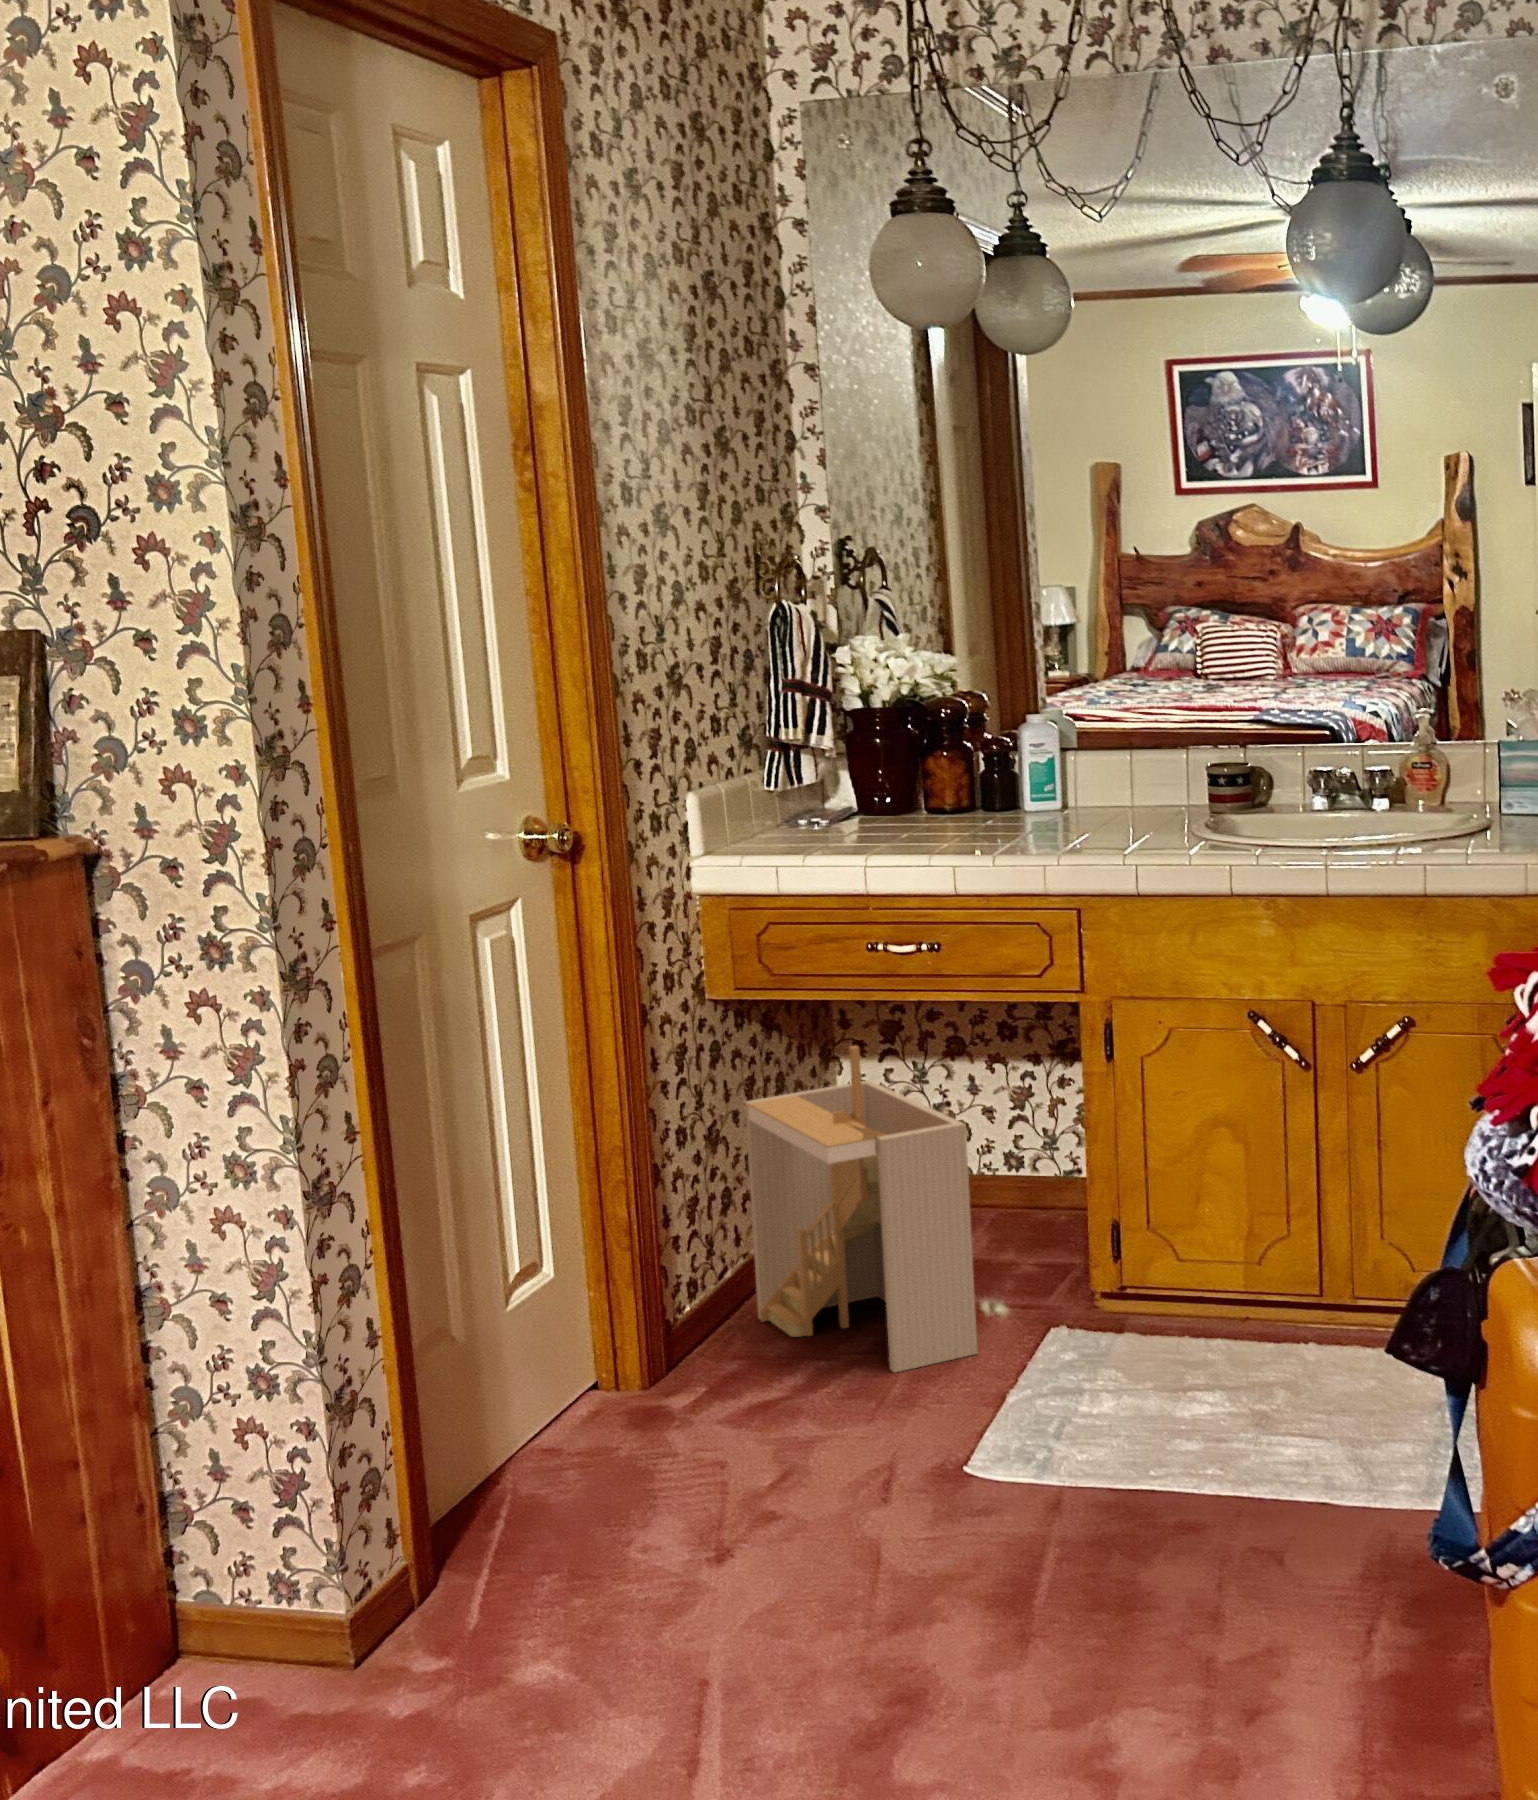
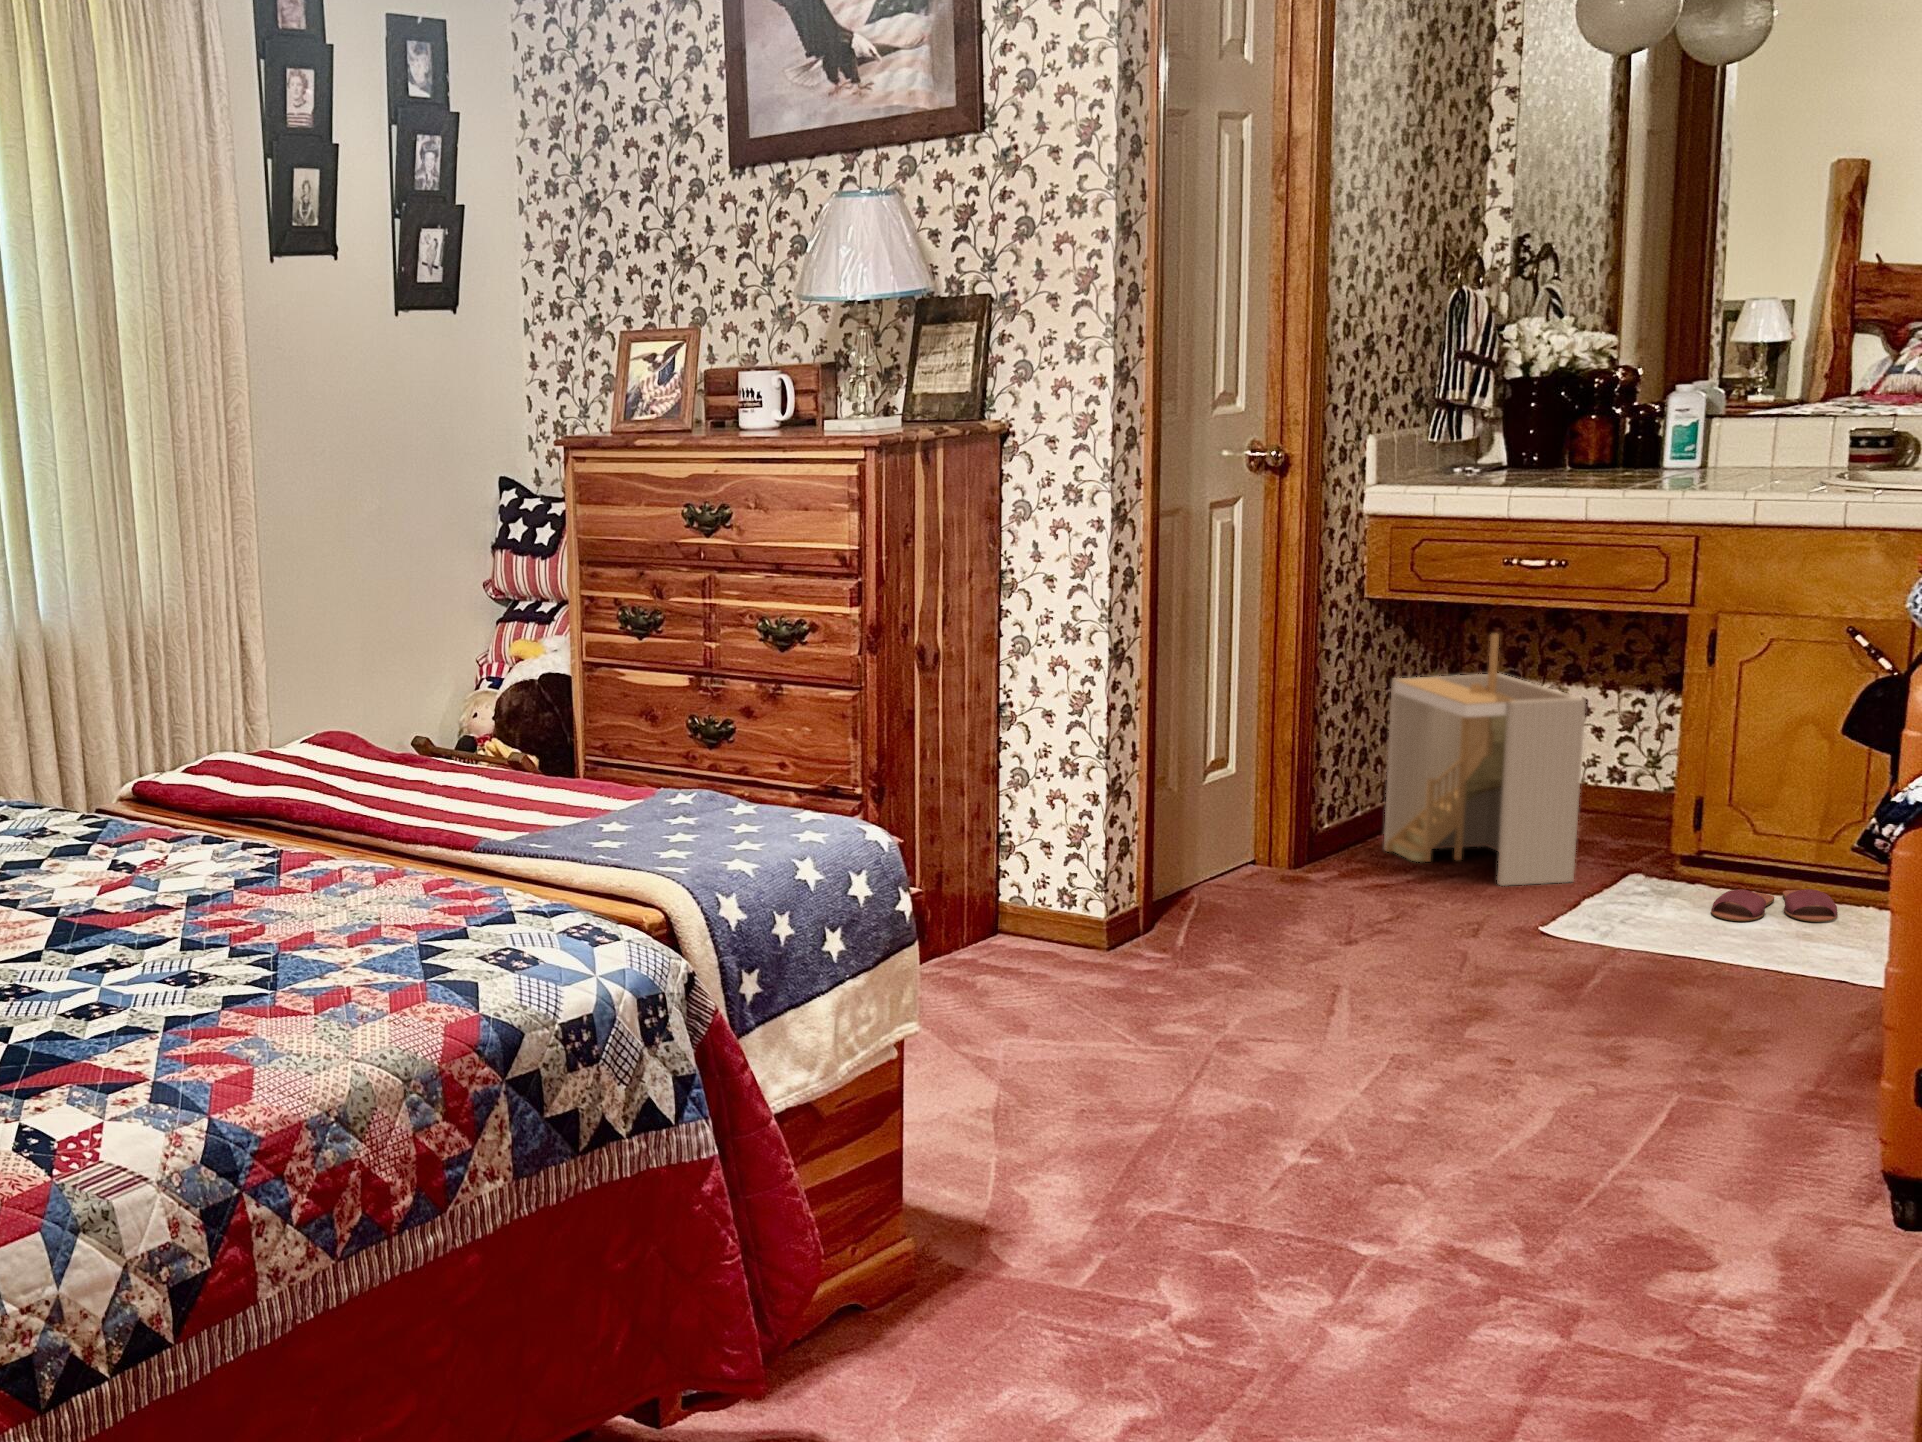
slippers: none [1135,1339,1272,1408] -> present [1711,889,1838,922]

